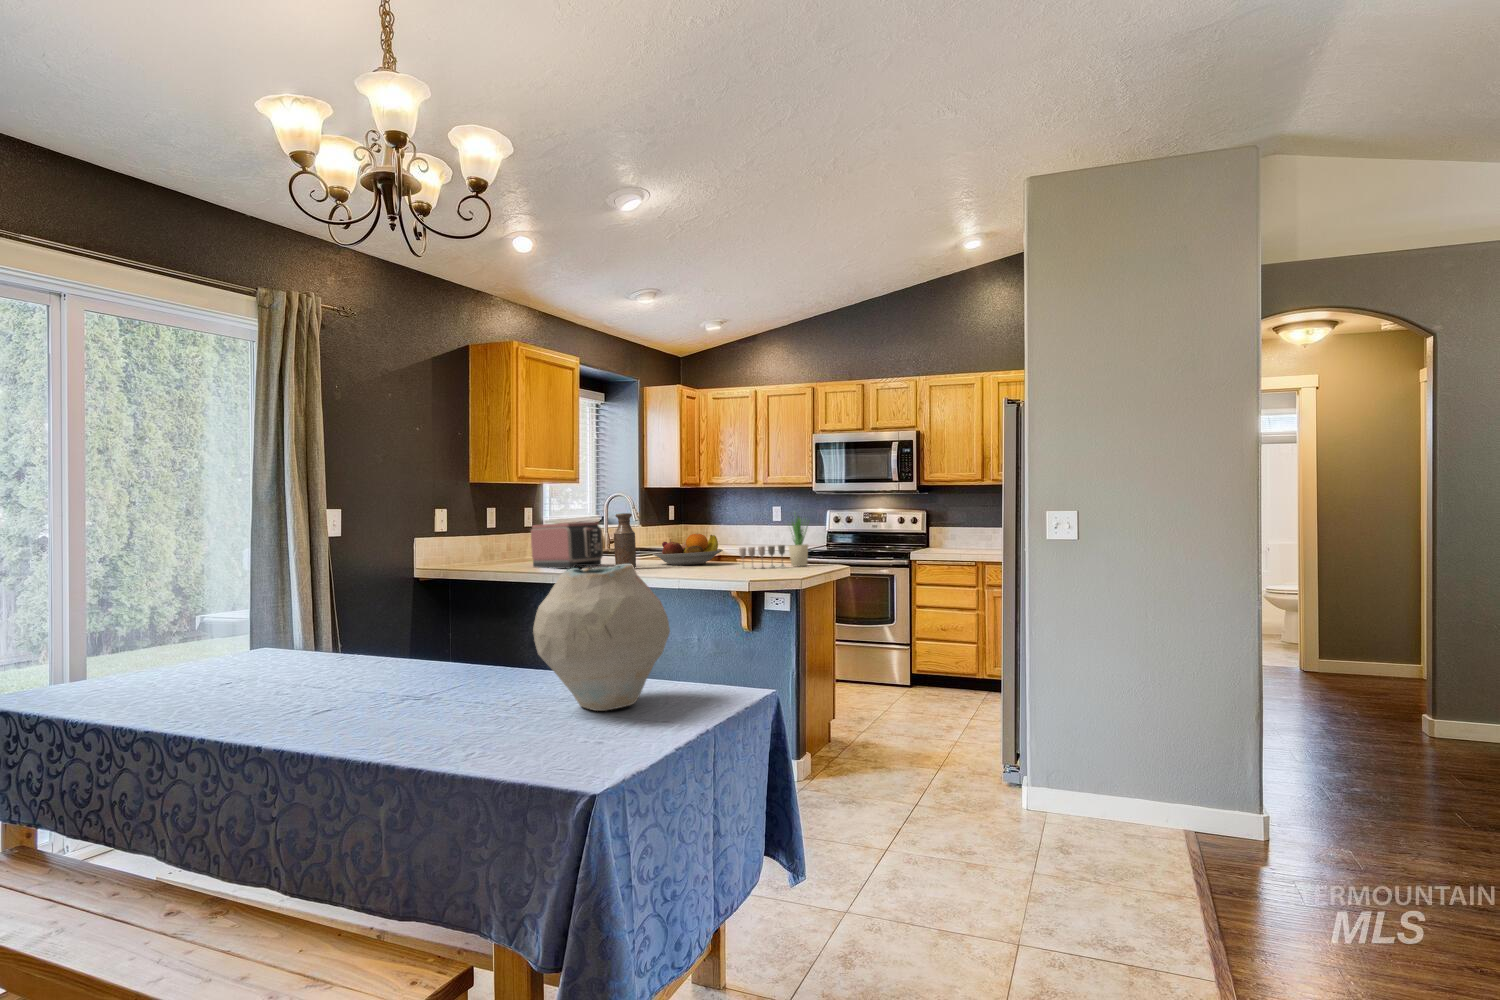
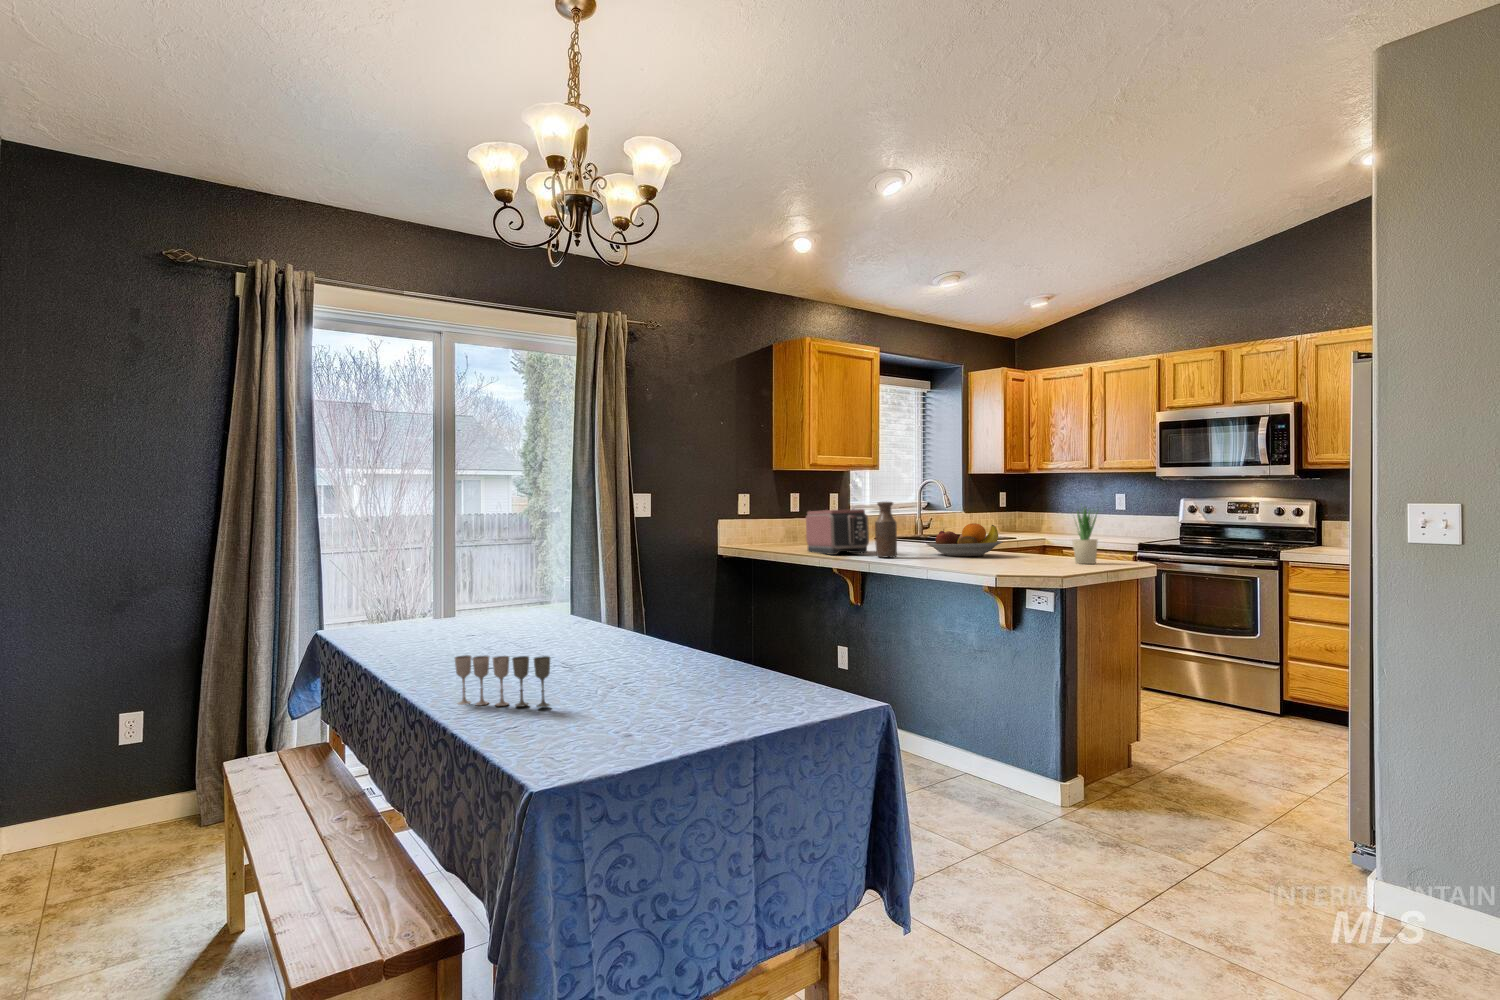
wine glass: present [739,545,785,569] -> present [455,655,550,707]
vase: present [533,564,670,711] -> none [622,559,759,706]

